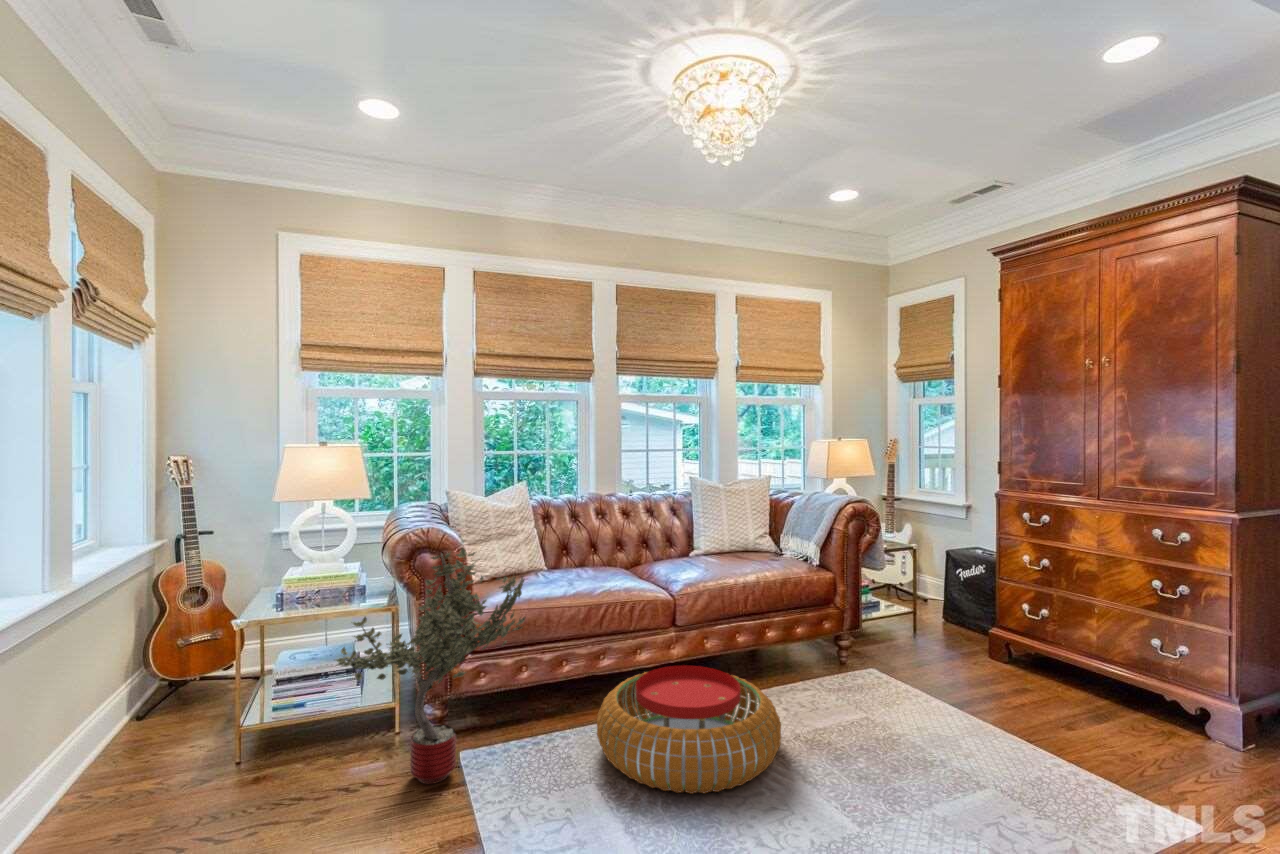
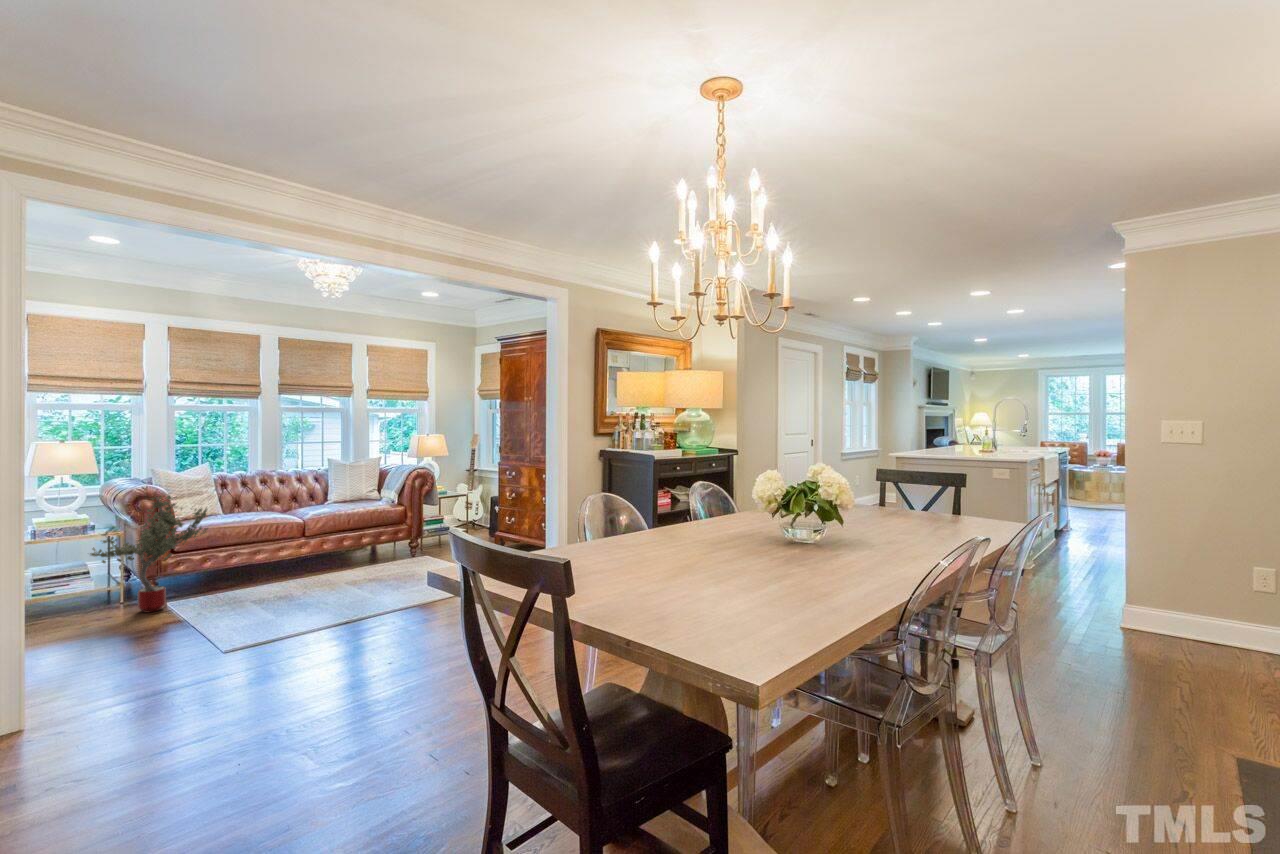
pouf: present [597,665,781,794] -> none [251,551,353,599]

